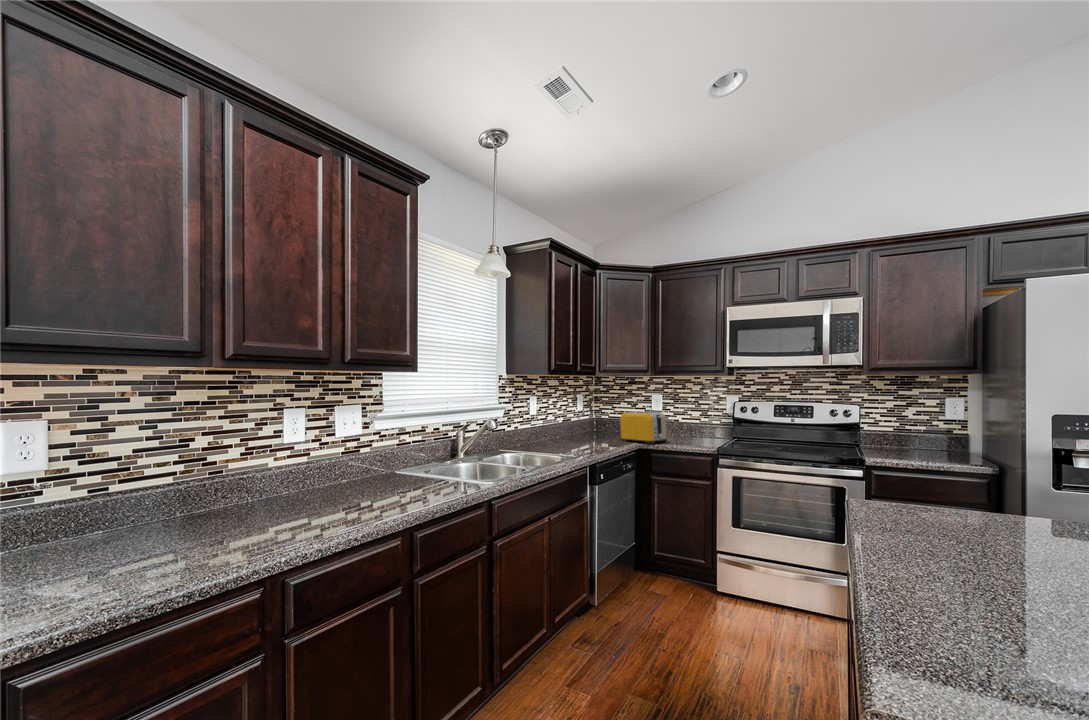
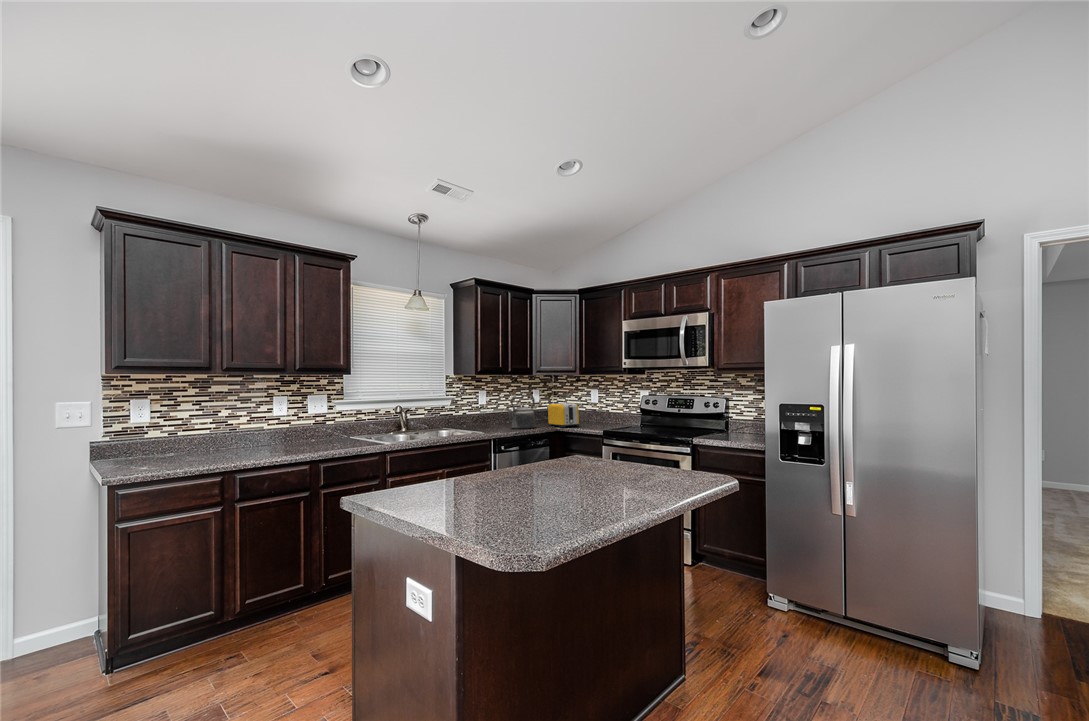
kettle: none [583,401,616,447] -> present [507,395,536,429]

